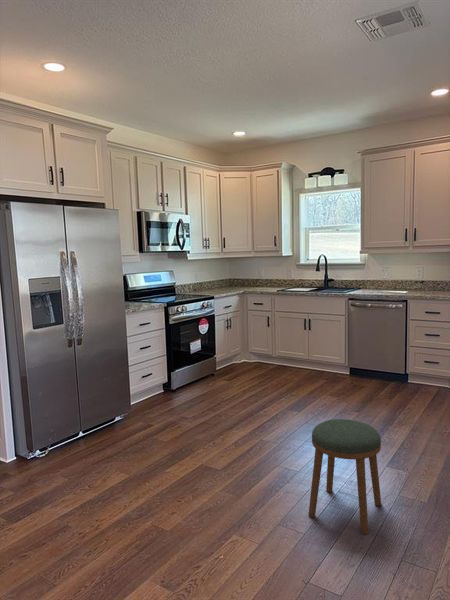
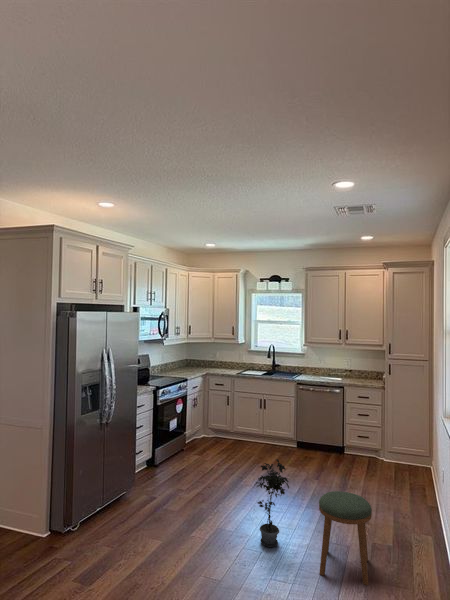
potted plant: none [240,379,285,481] -> present [256,459,289,547]

